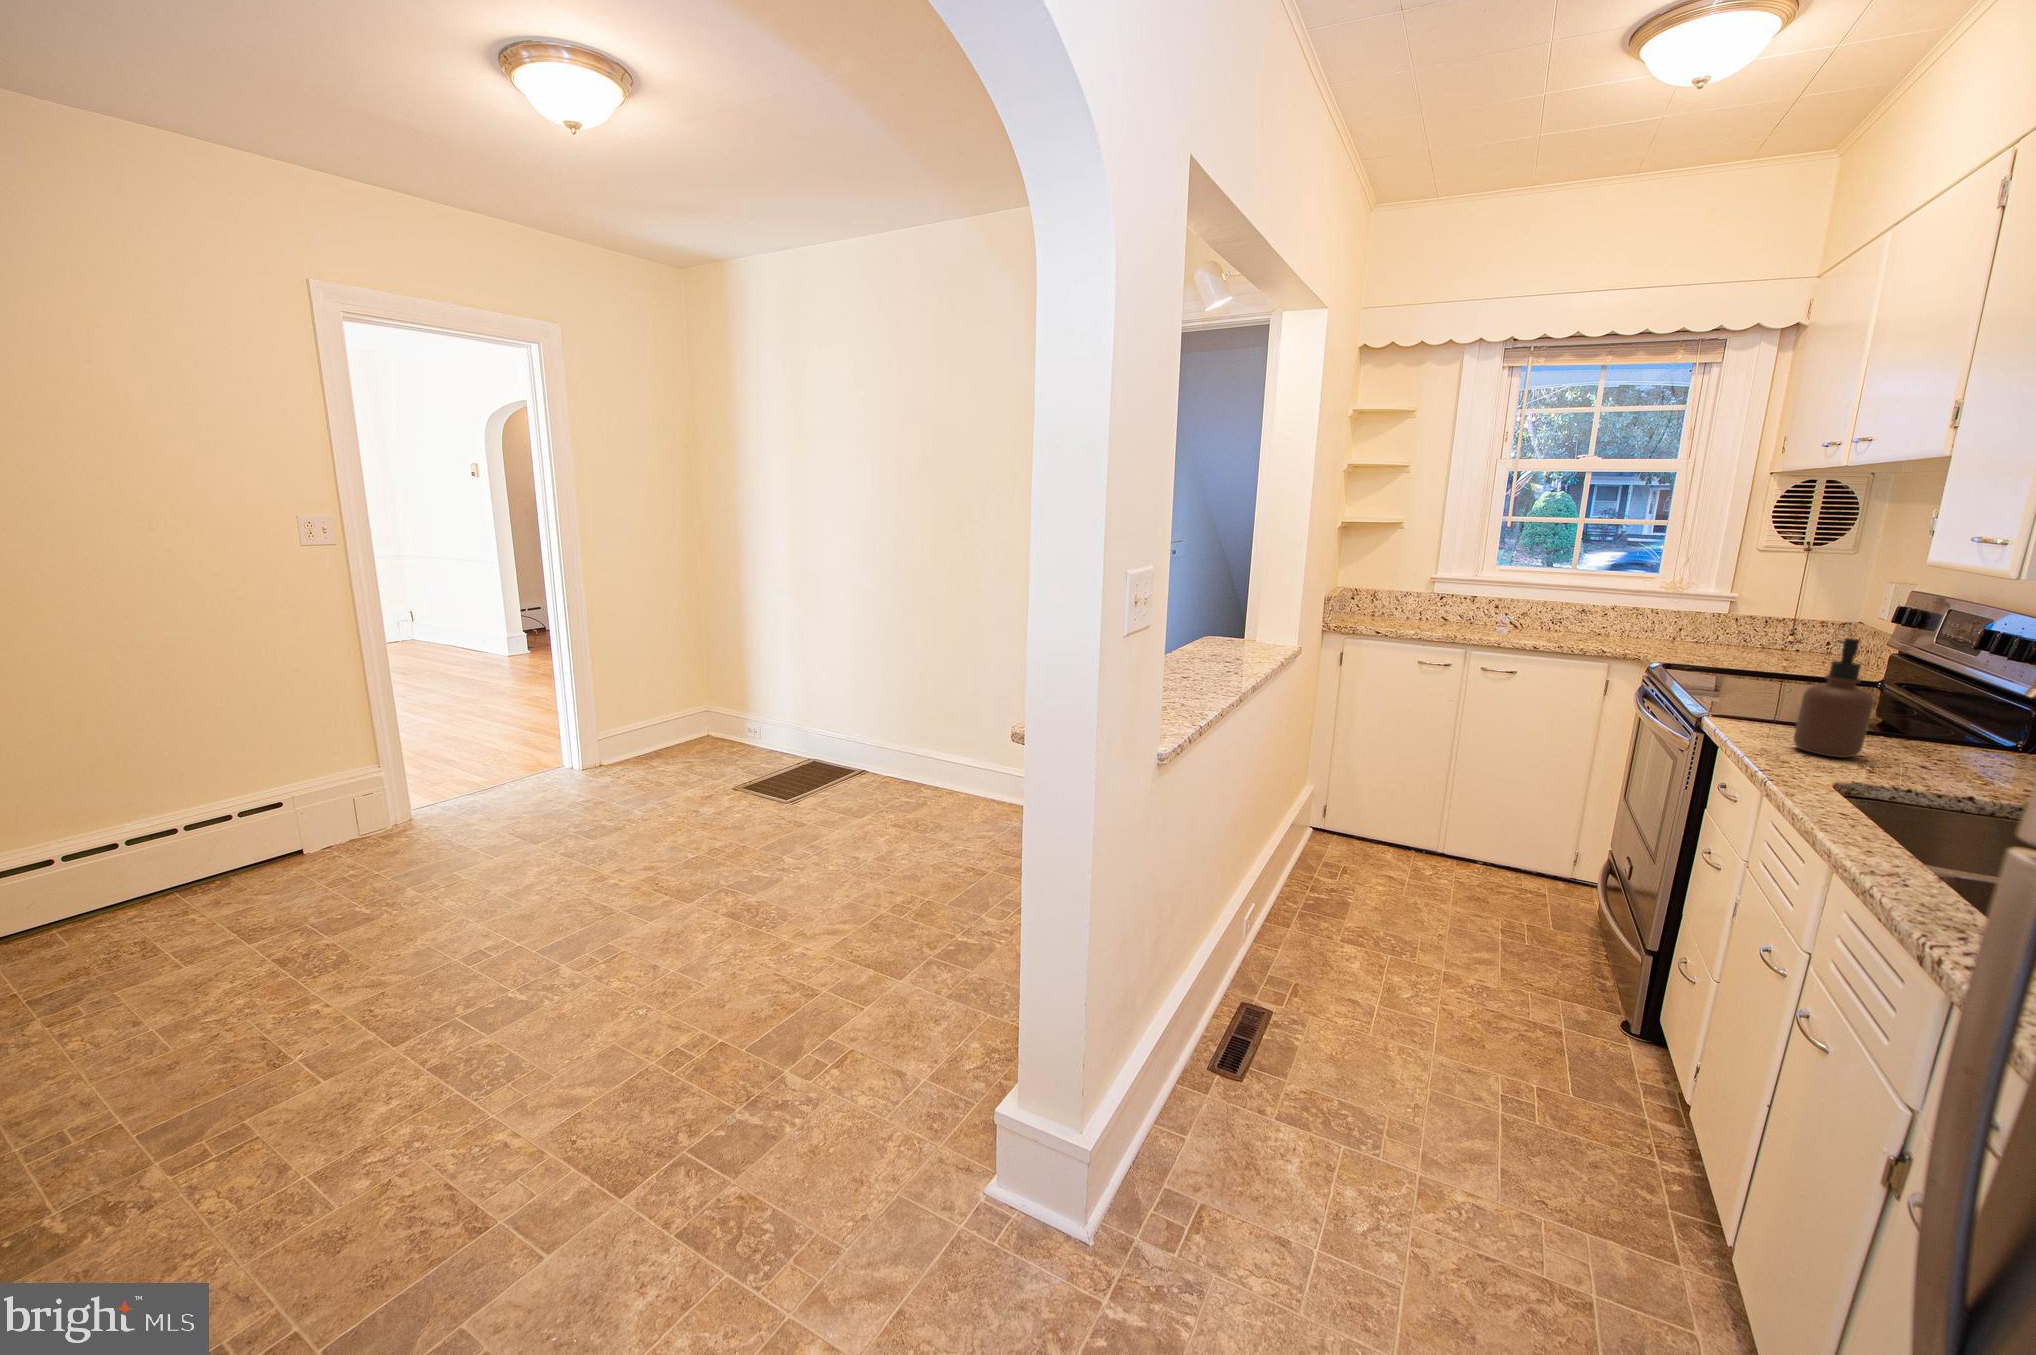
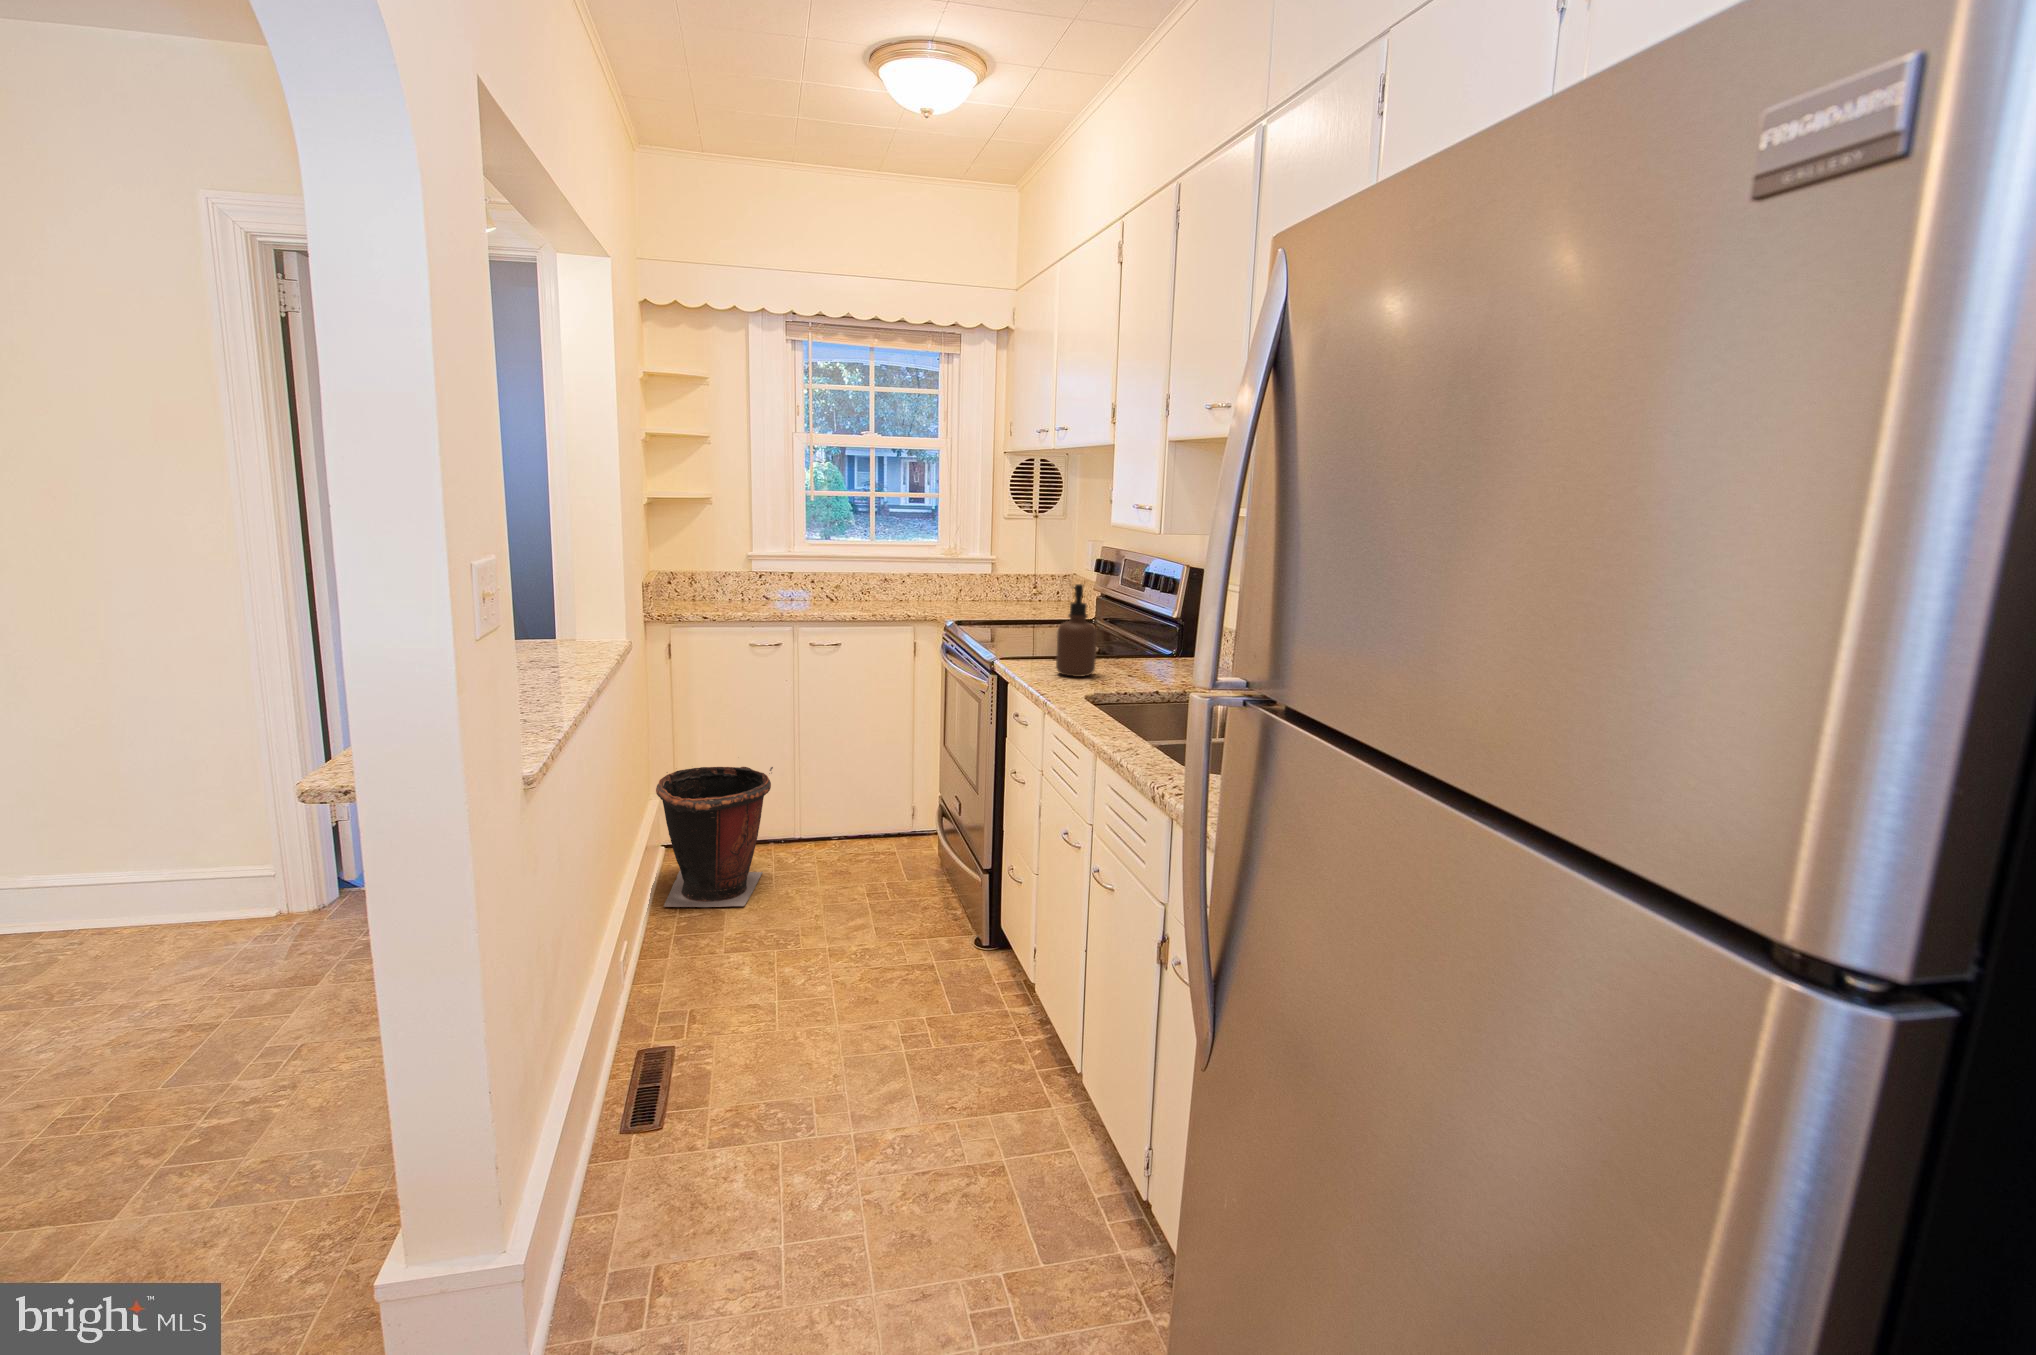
waste bin: none [1295,764,1417,905] -> present [656,767,773,907]

